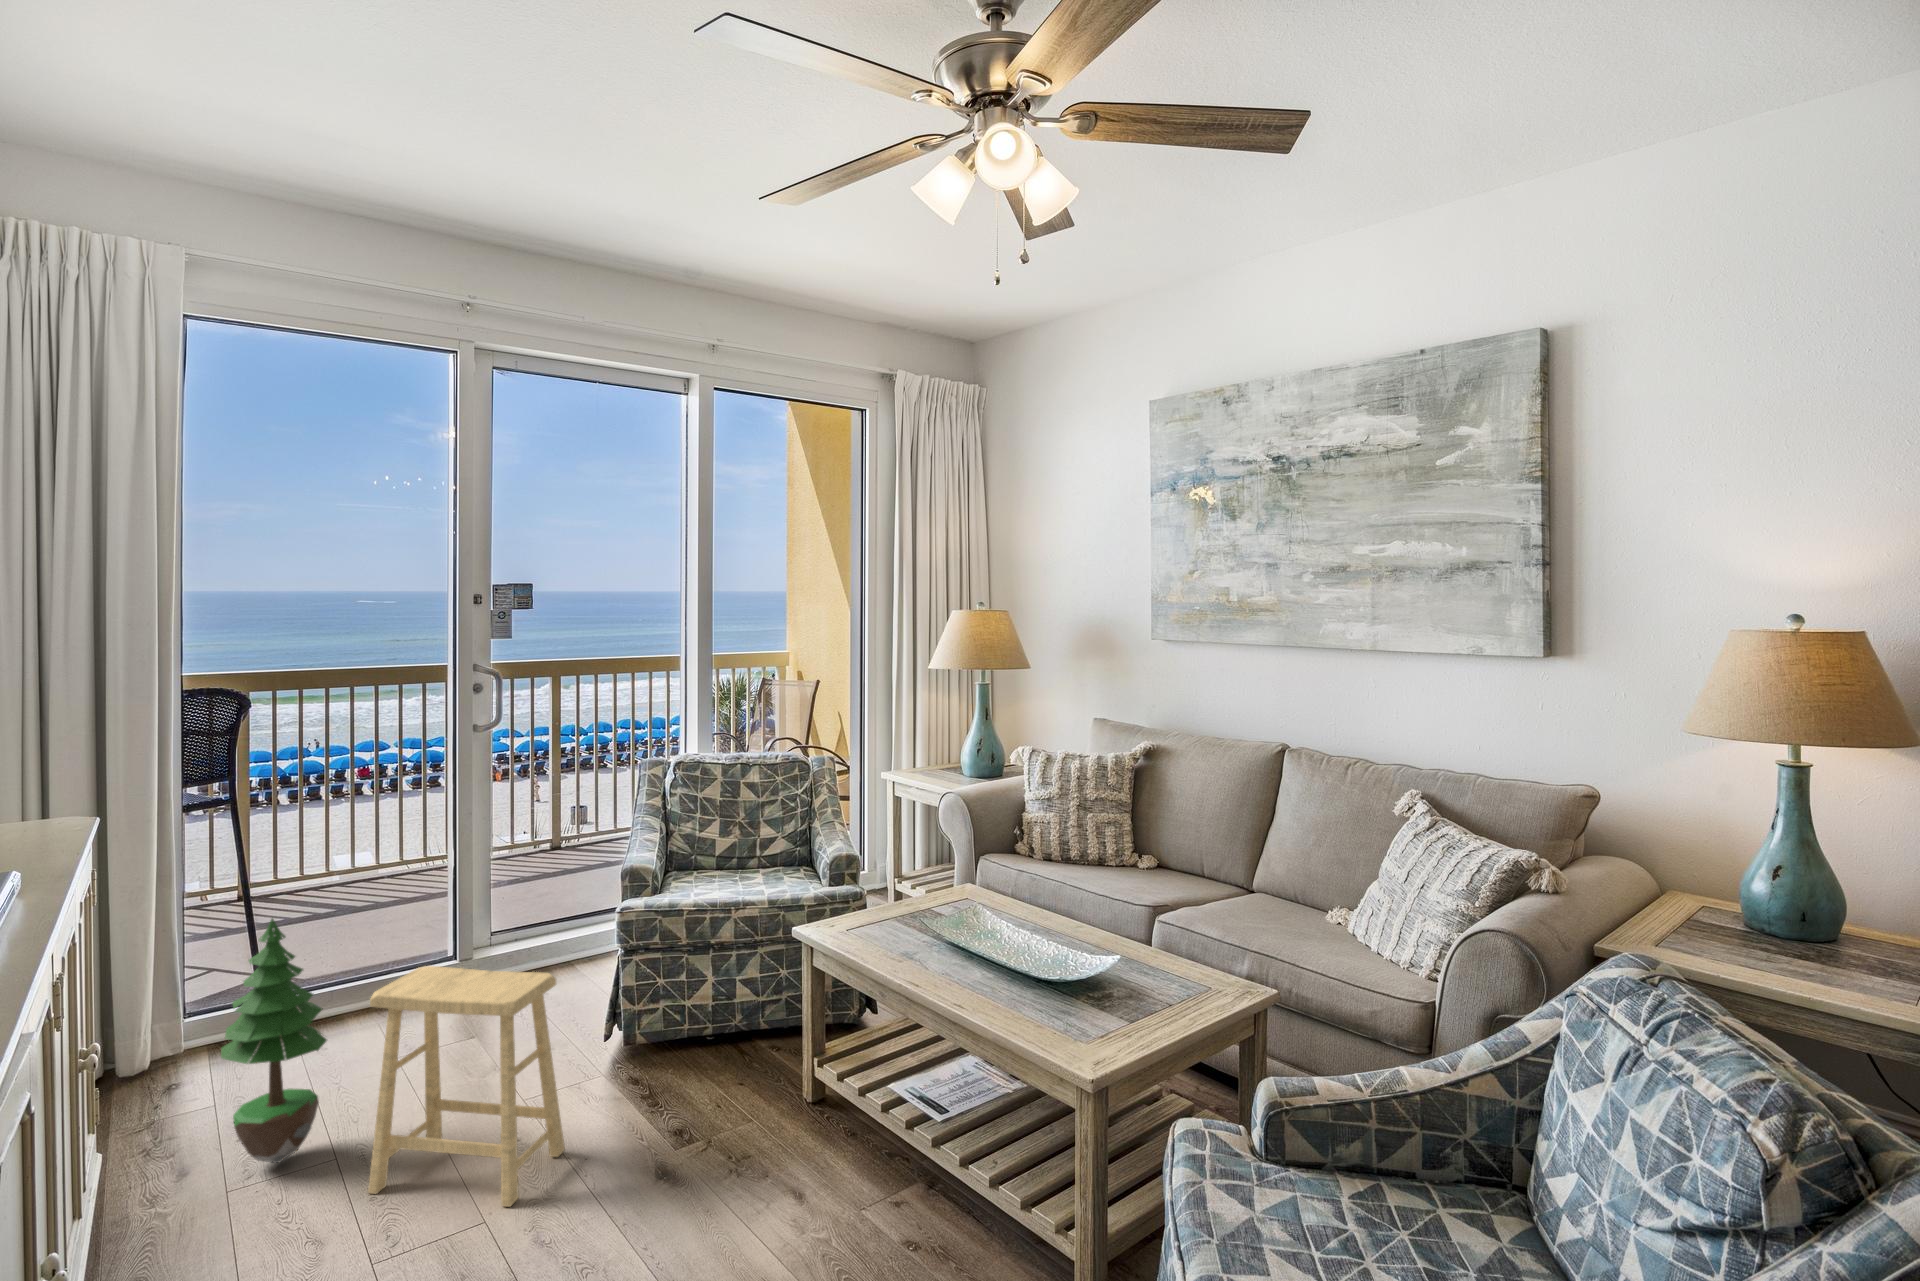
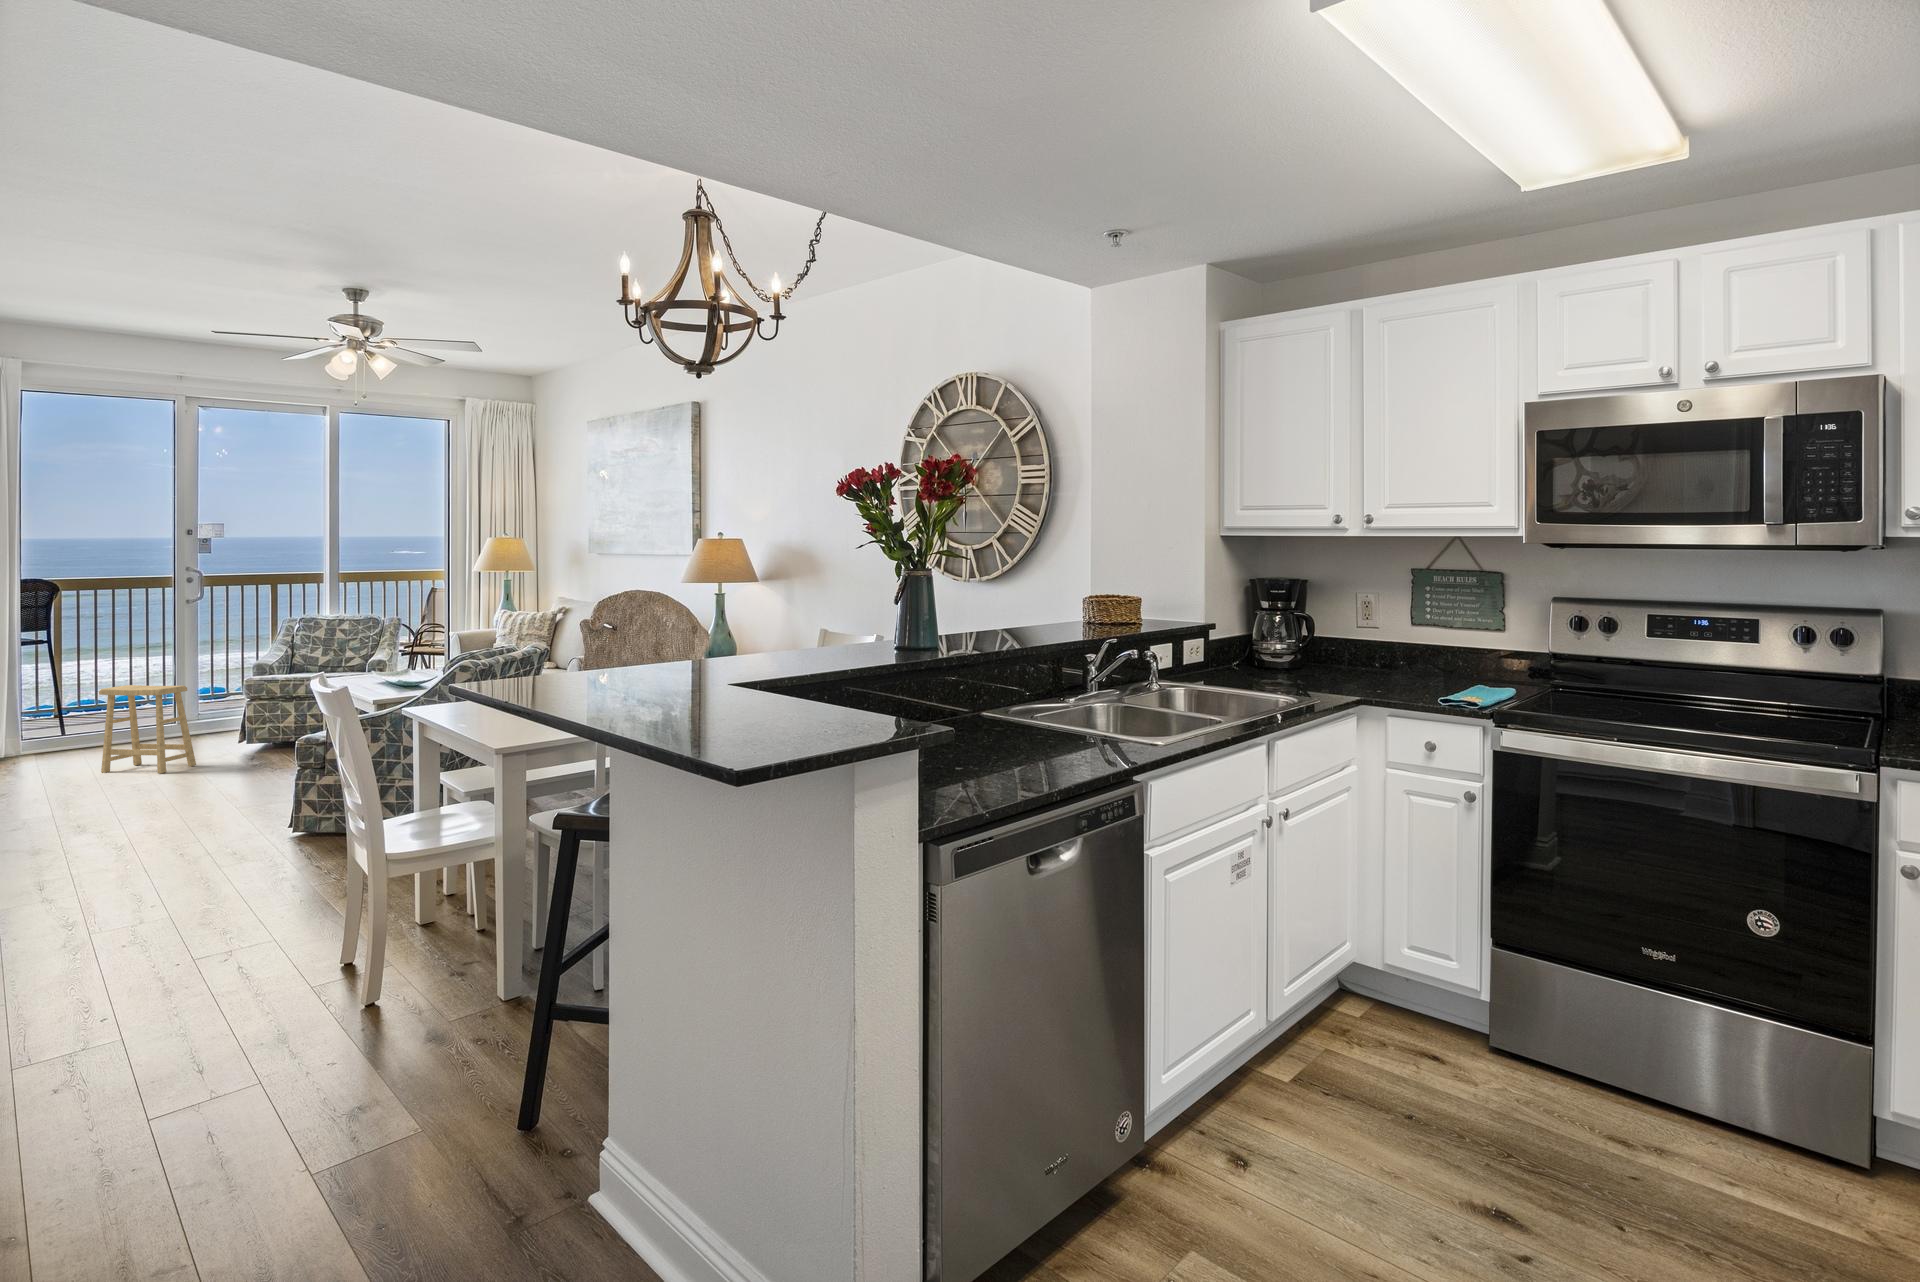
potted tree: present [221,919,327,1163] -> none [34,661,86,769]

